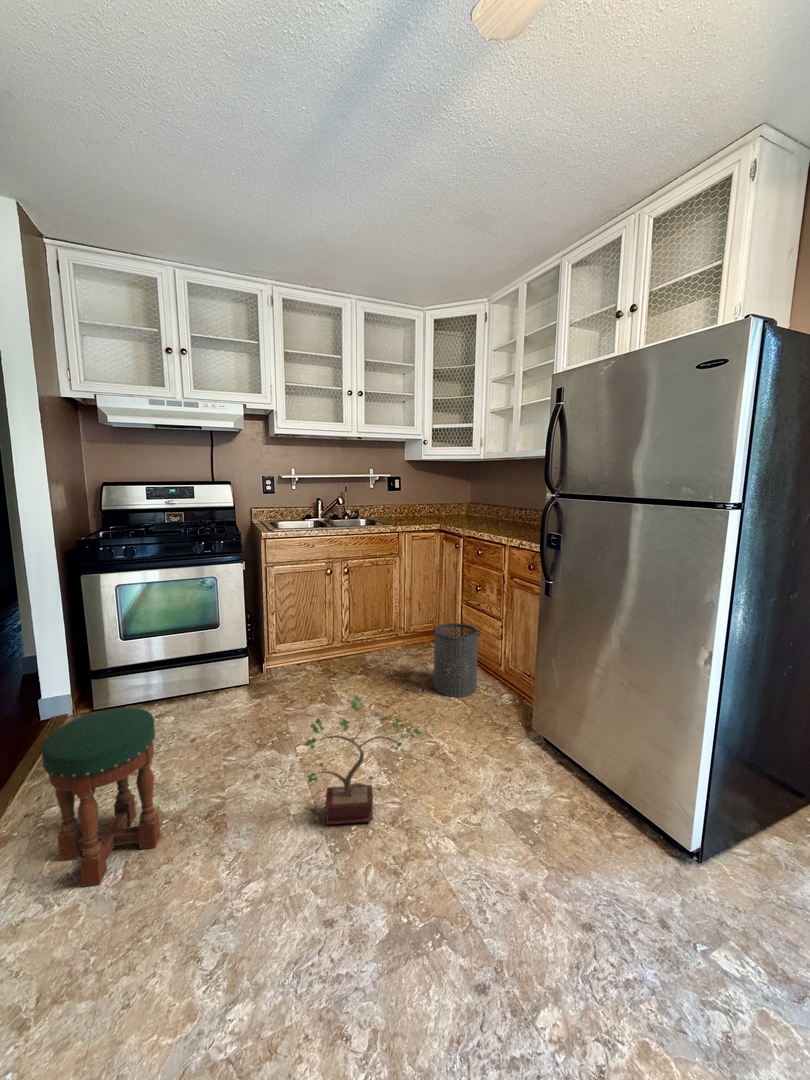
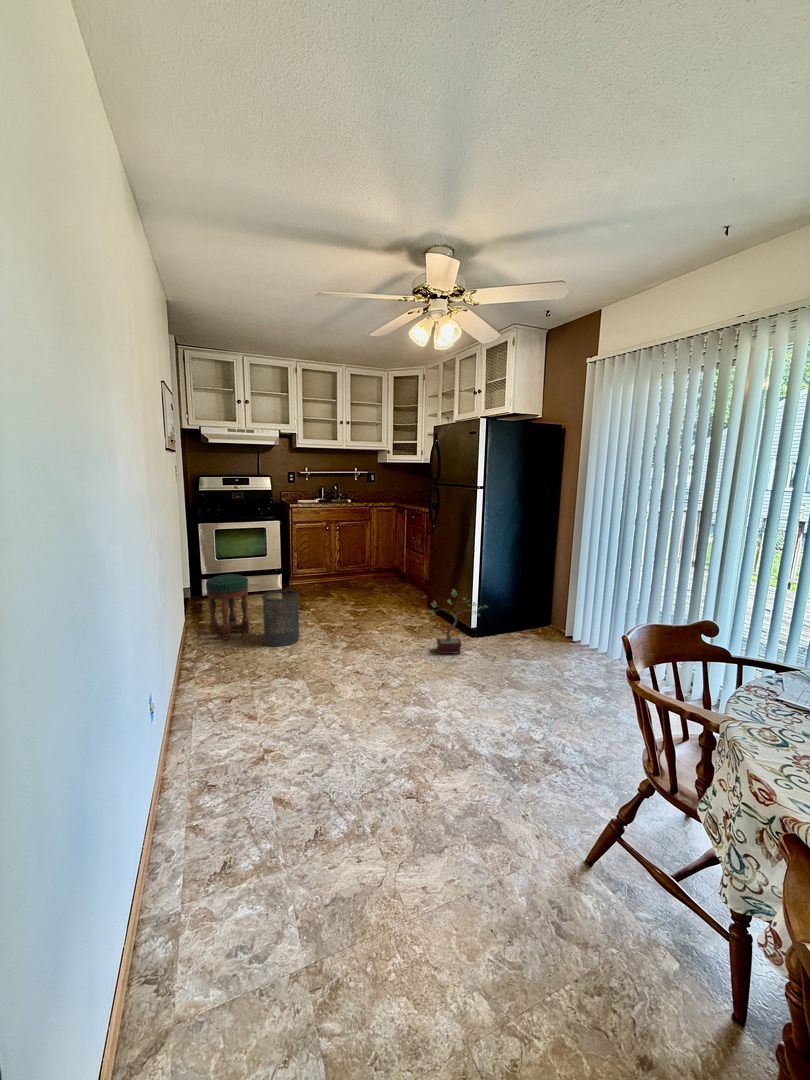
trash can: present [434,623,478,697] -> present [262,590,299,646]
potted plant: present [304,695,421,824] -> present [430,590,487,654]

